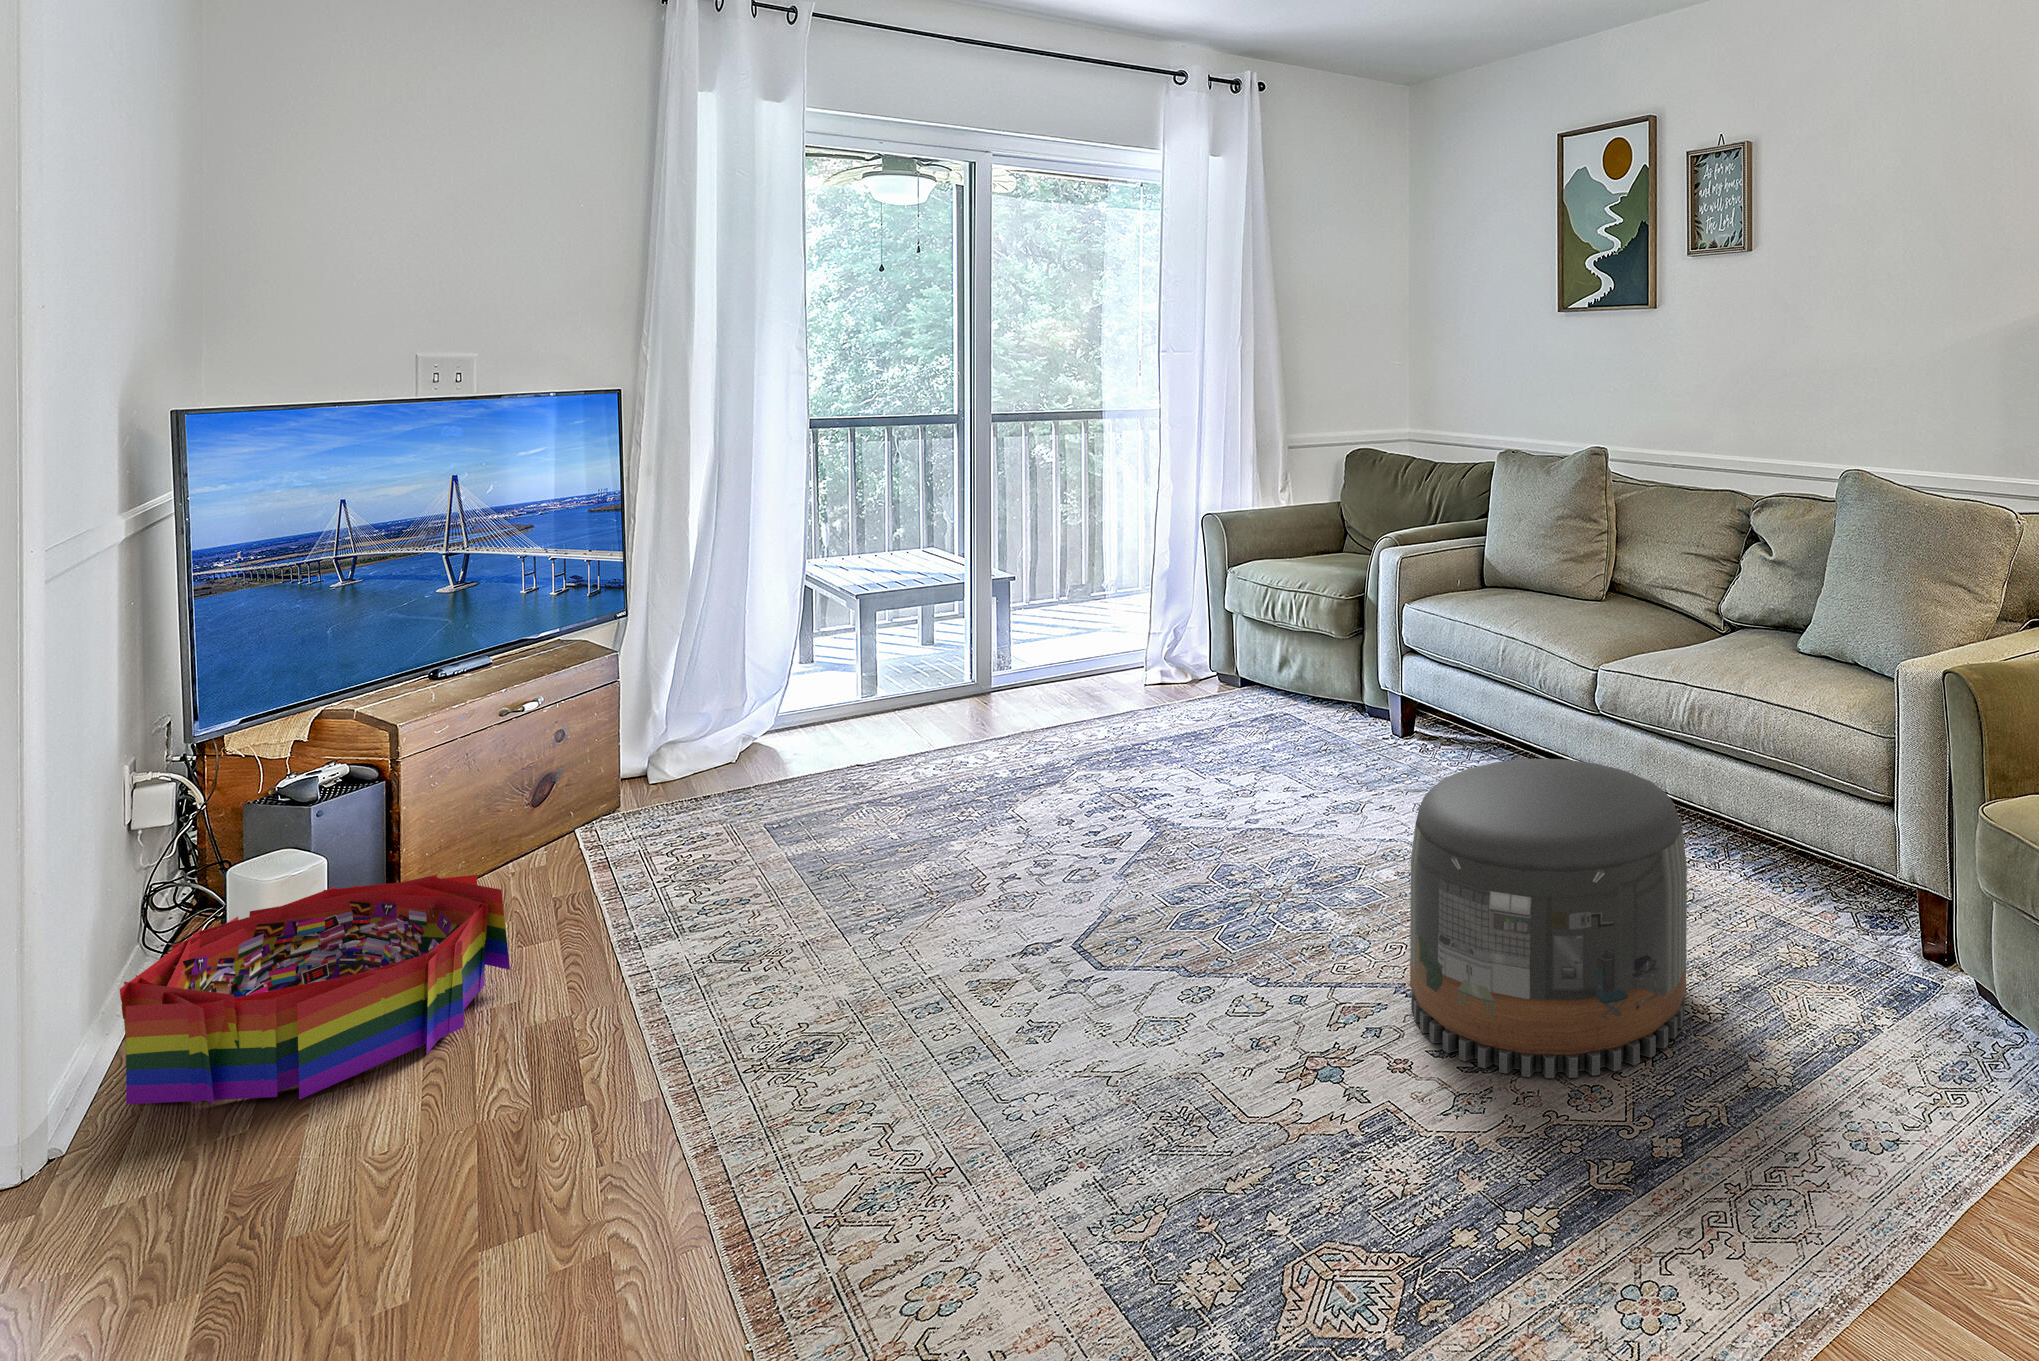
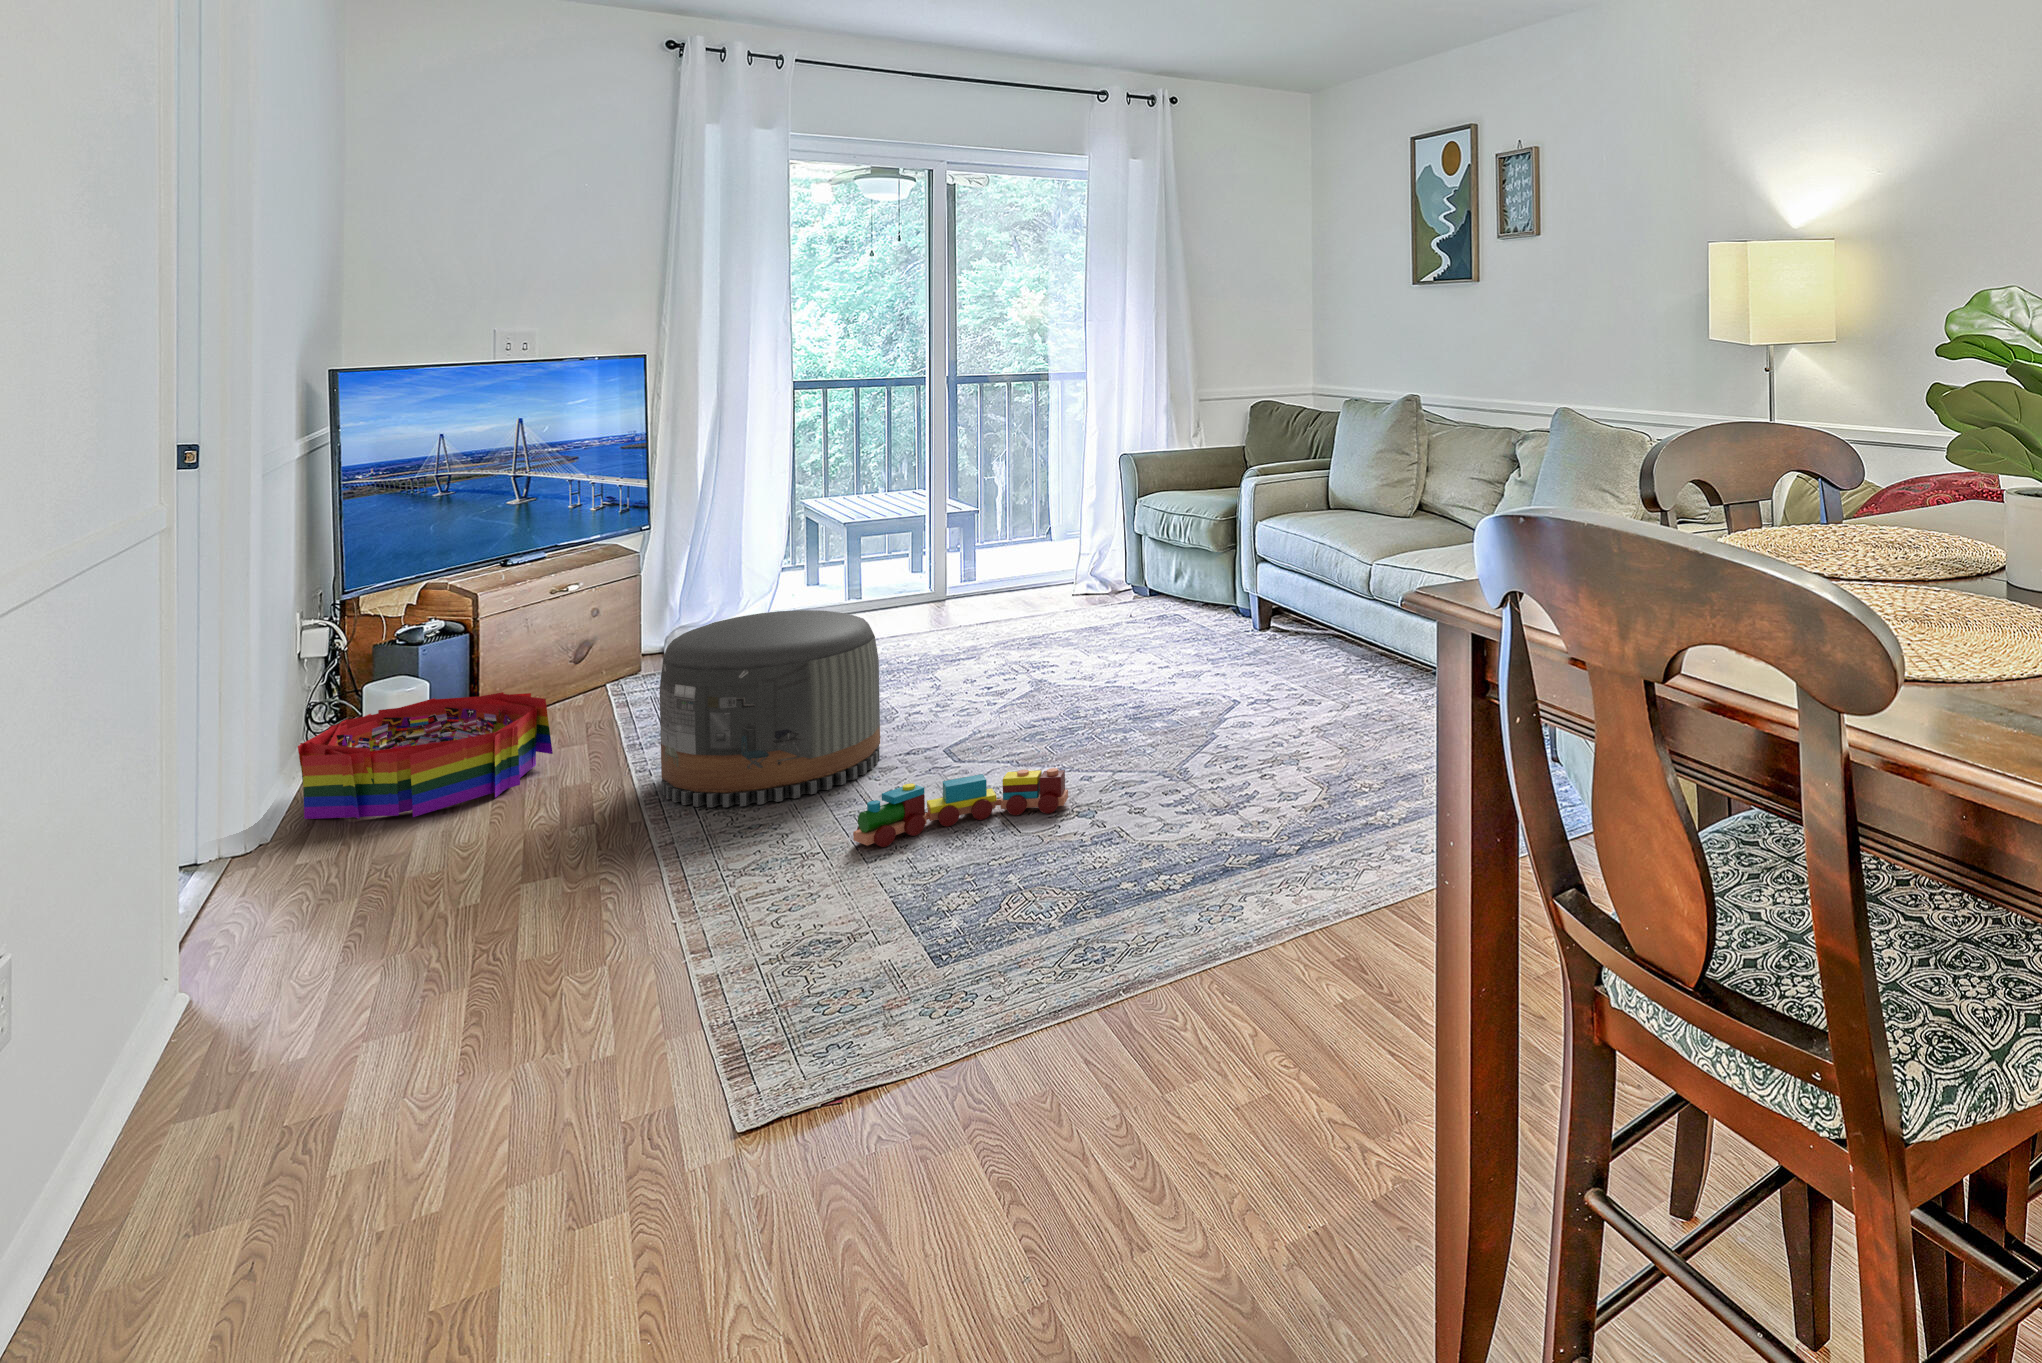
pouf: present [1410,759,1687,1078] -> present [660,610,880,807]
toy train: none [1000,1003,1292,1154] -> present [853,768,1068,847]

